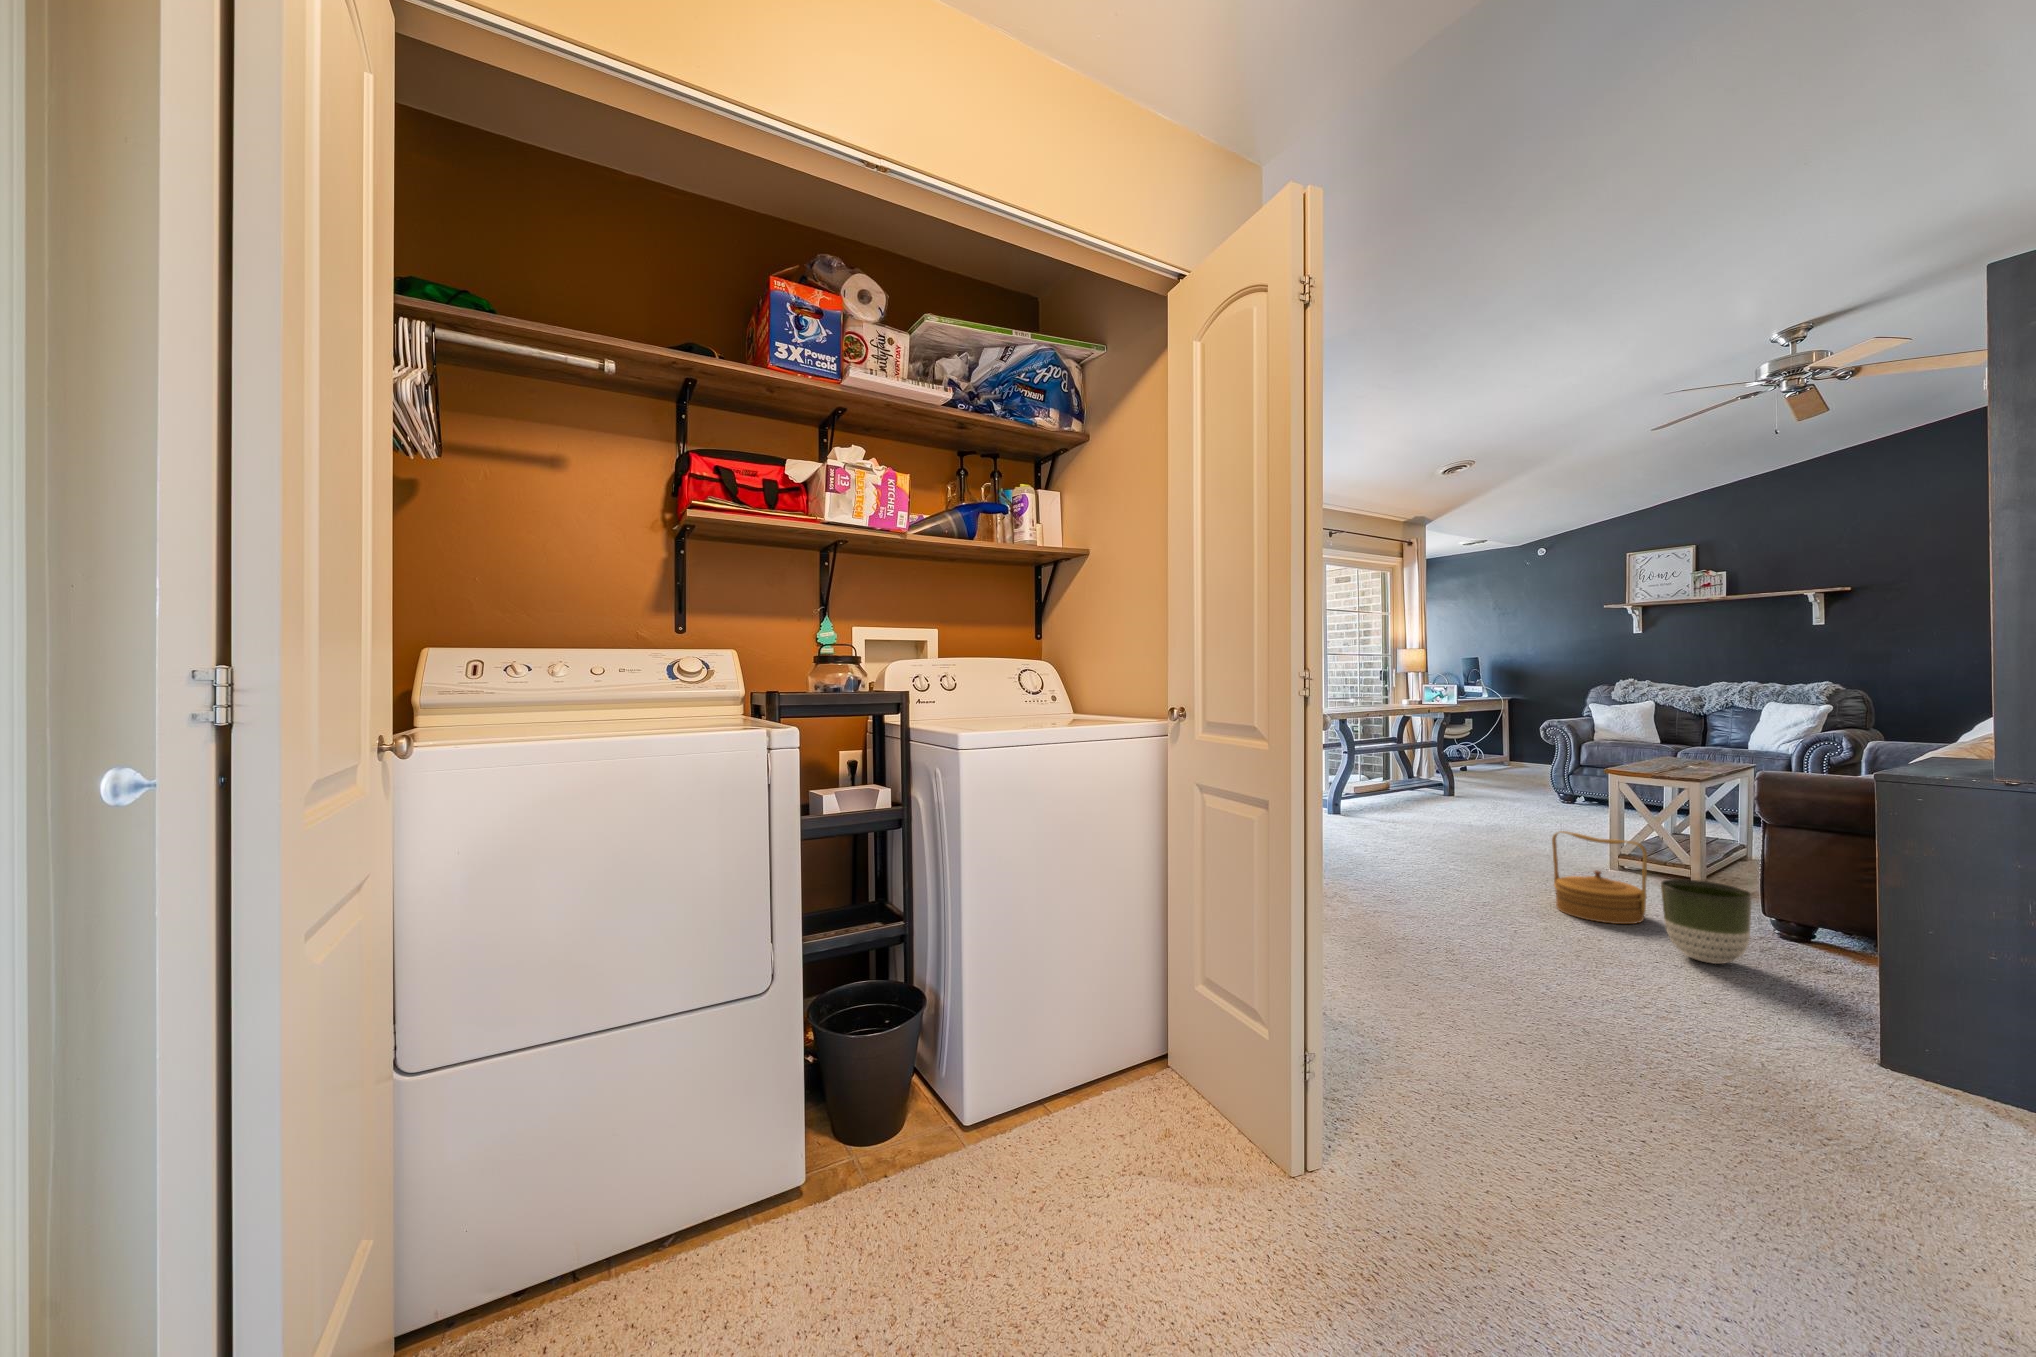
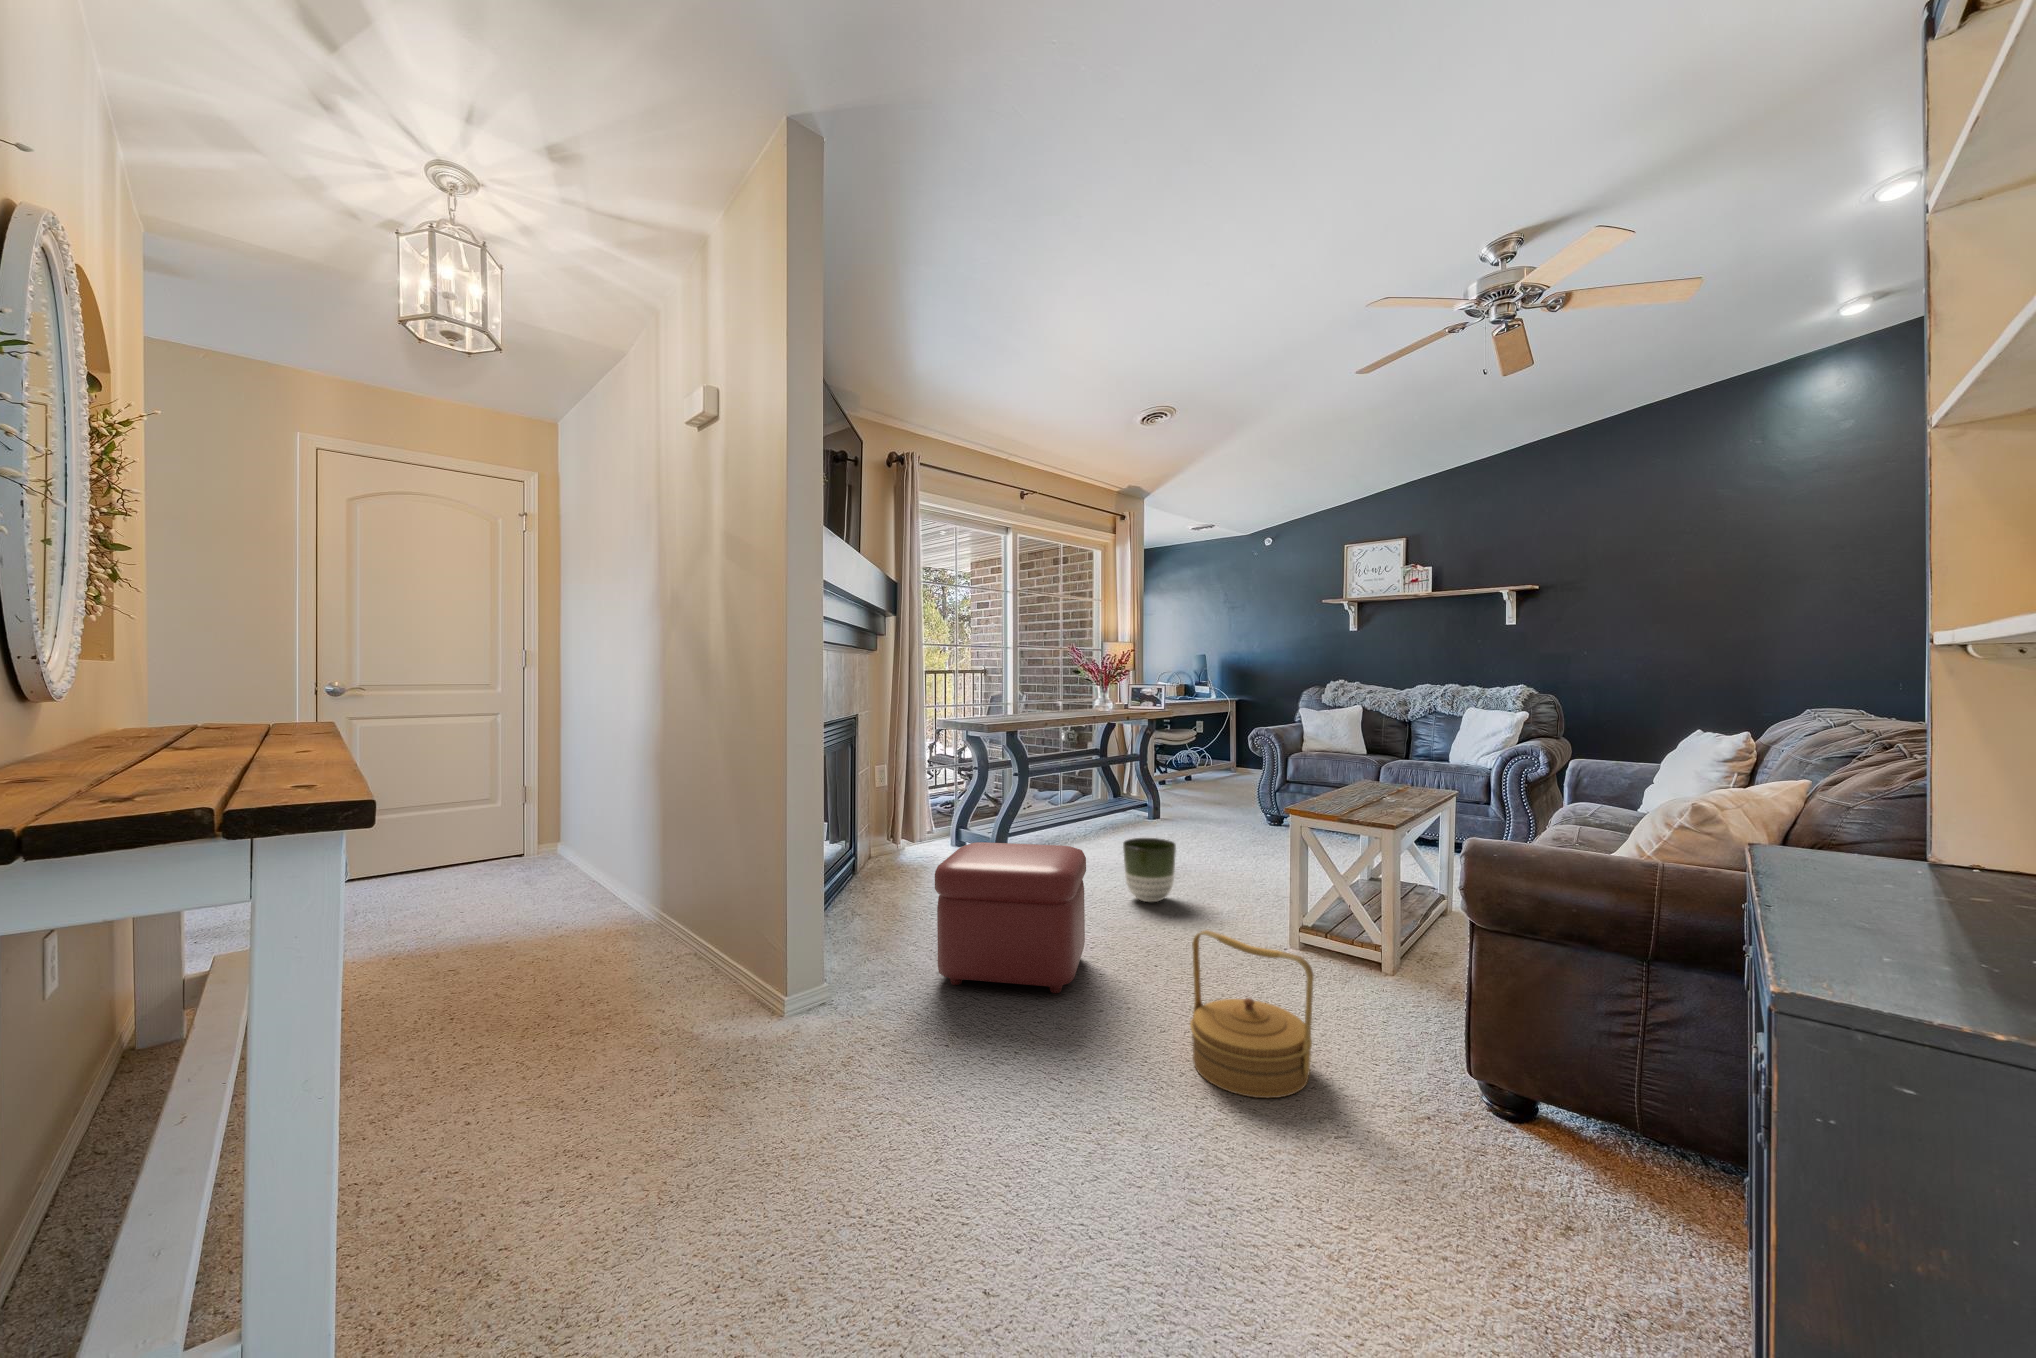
ottoman: none [1349,786,1454,877] -> present [935,842,1086,993]
planter: present [1661,879,1752,964] -> present [1123,838,1176,902]

